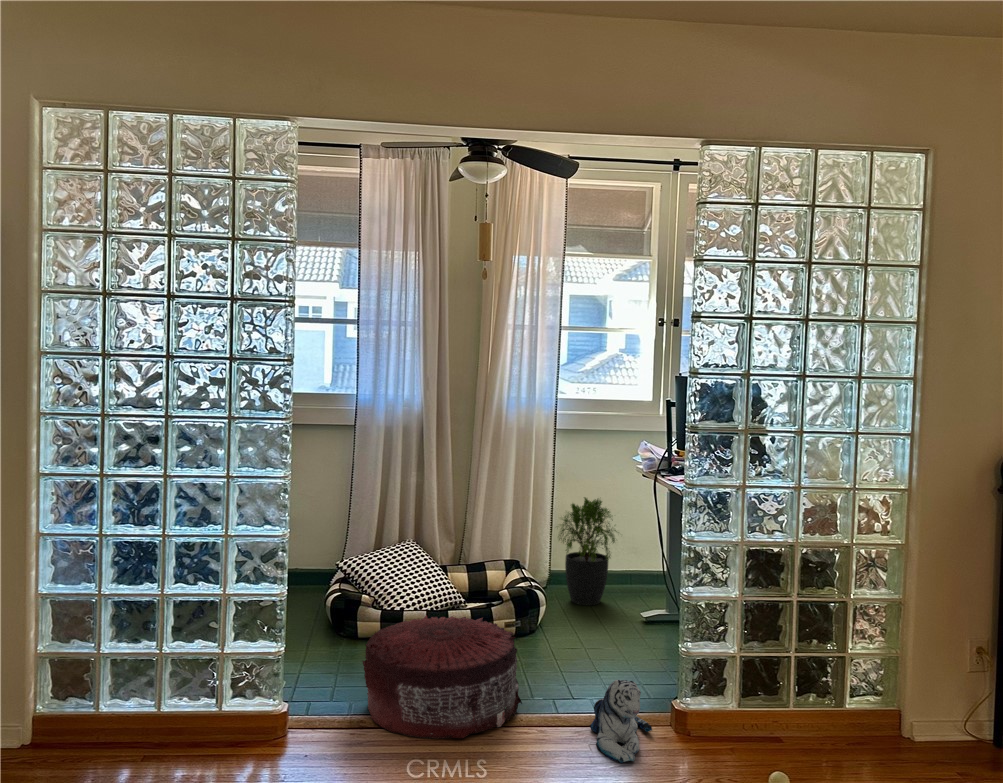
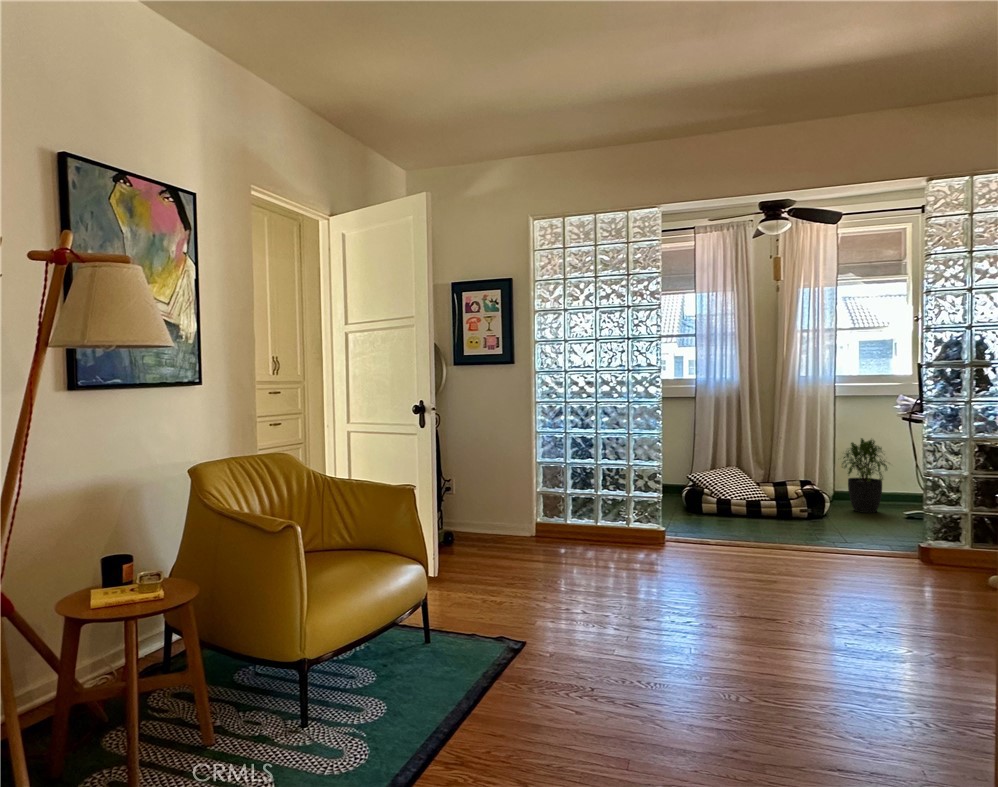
pouf: present [362,615,522,738] -> none [706,492,810,554]
plush toy: present [590,680,652,763] -> none [857,524,904,572]

